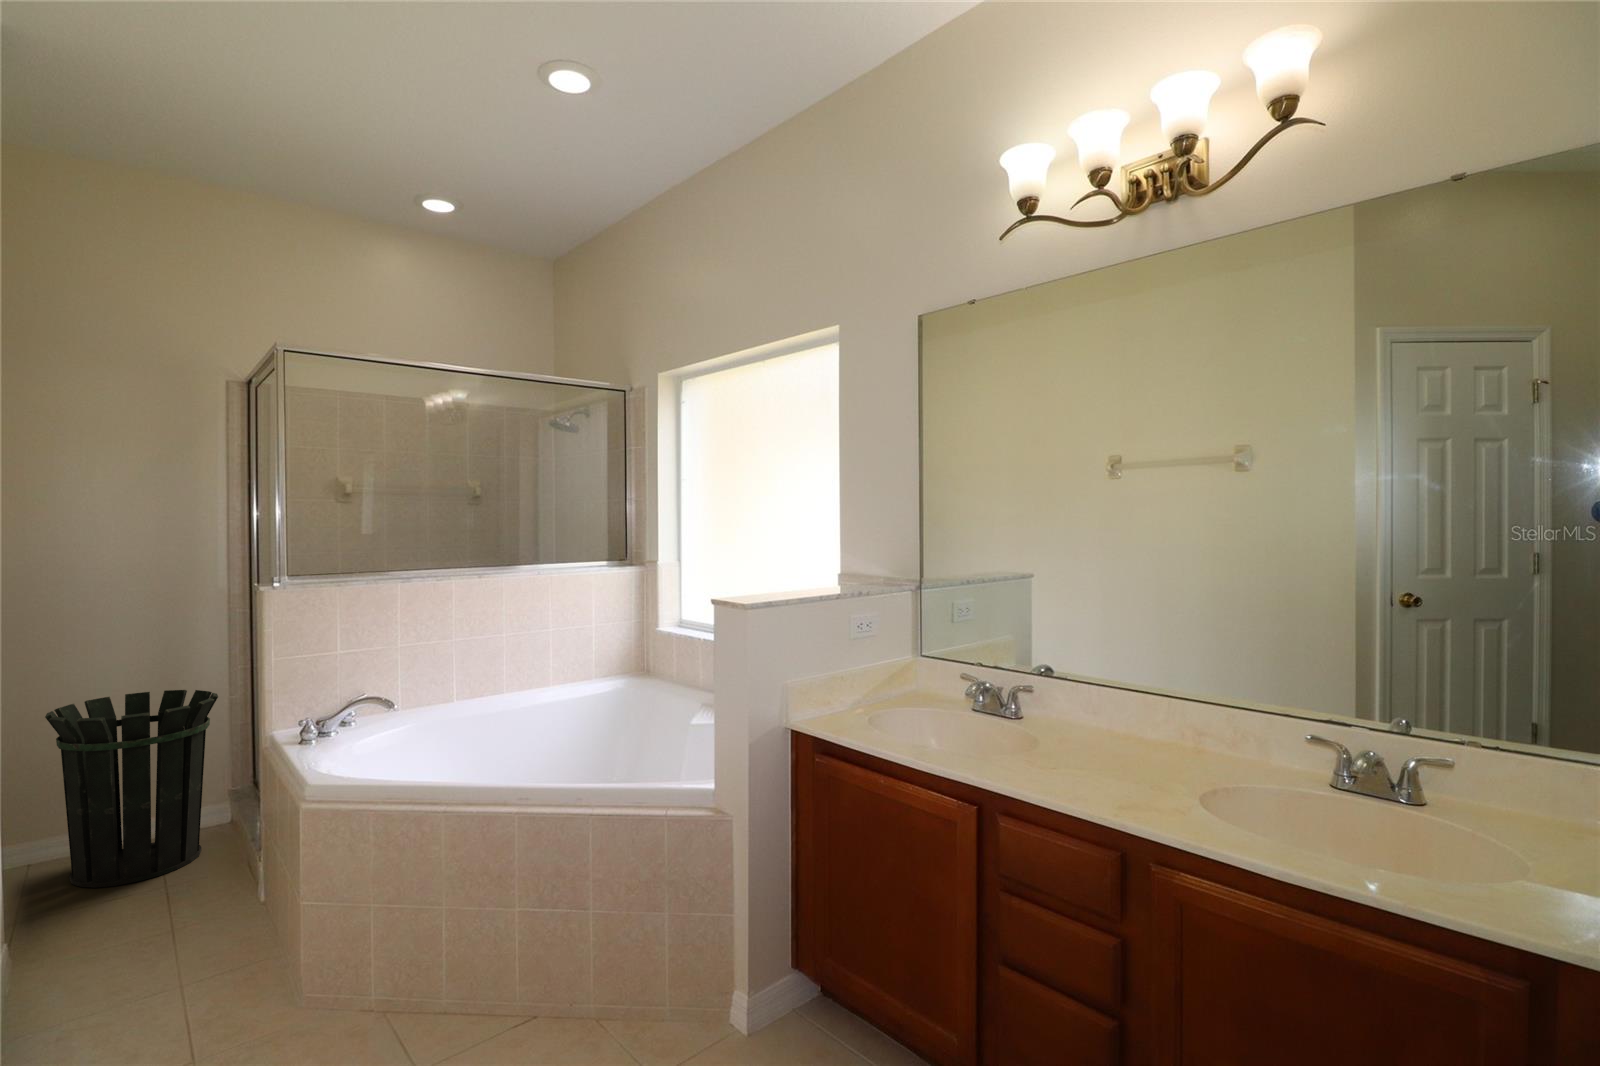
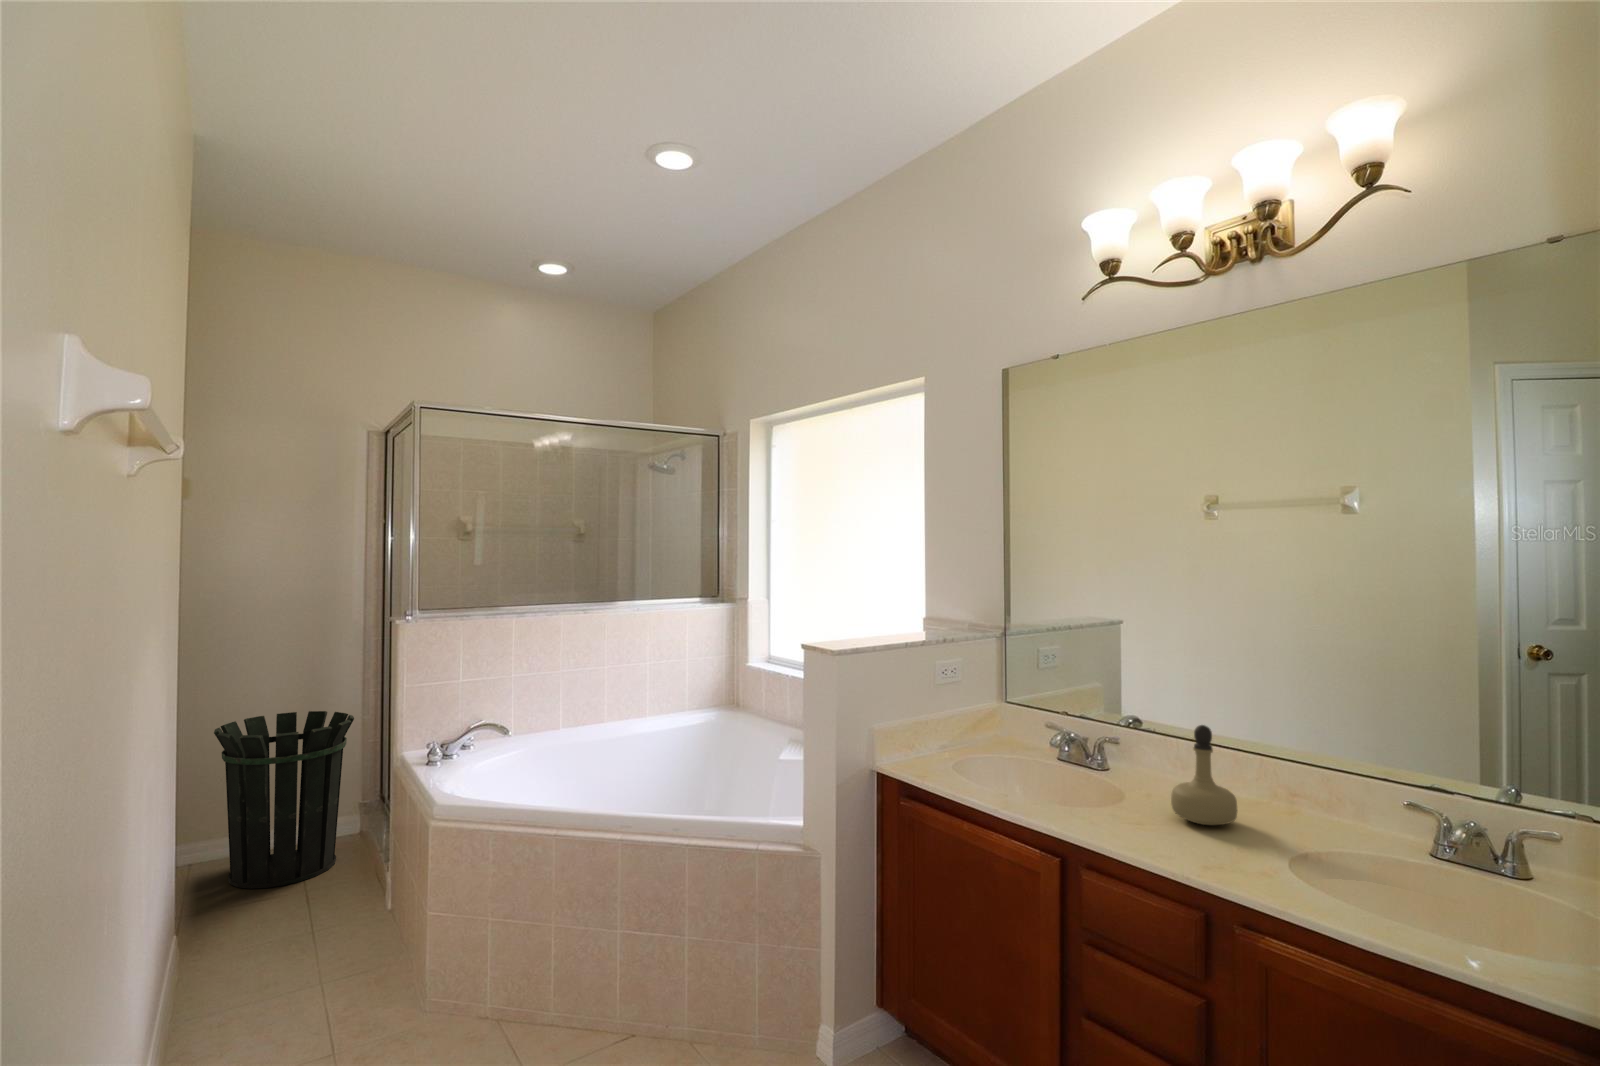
perfume bottle: none [1086,668,1151,767] -> present [1171,725,1237,825]

